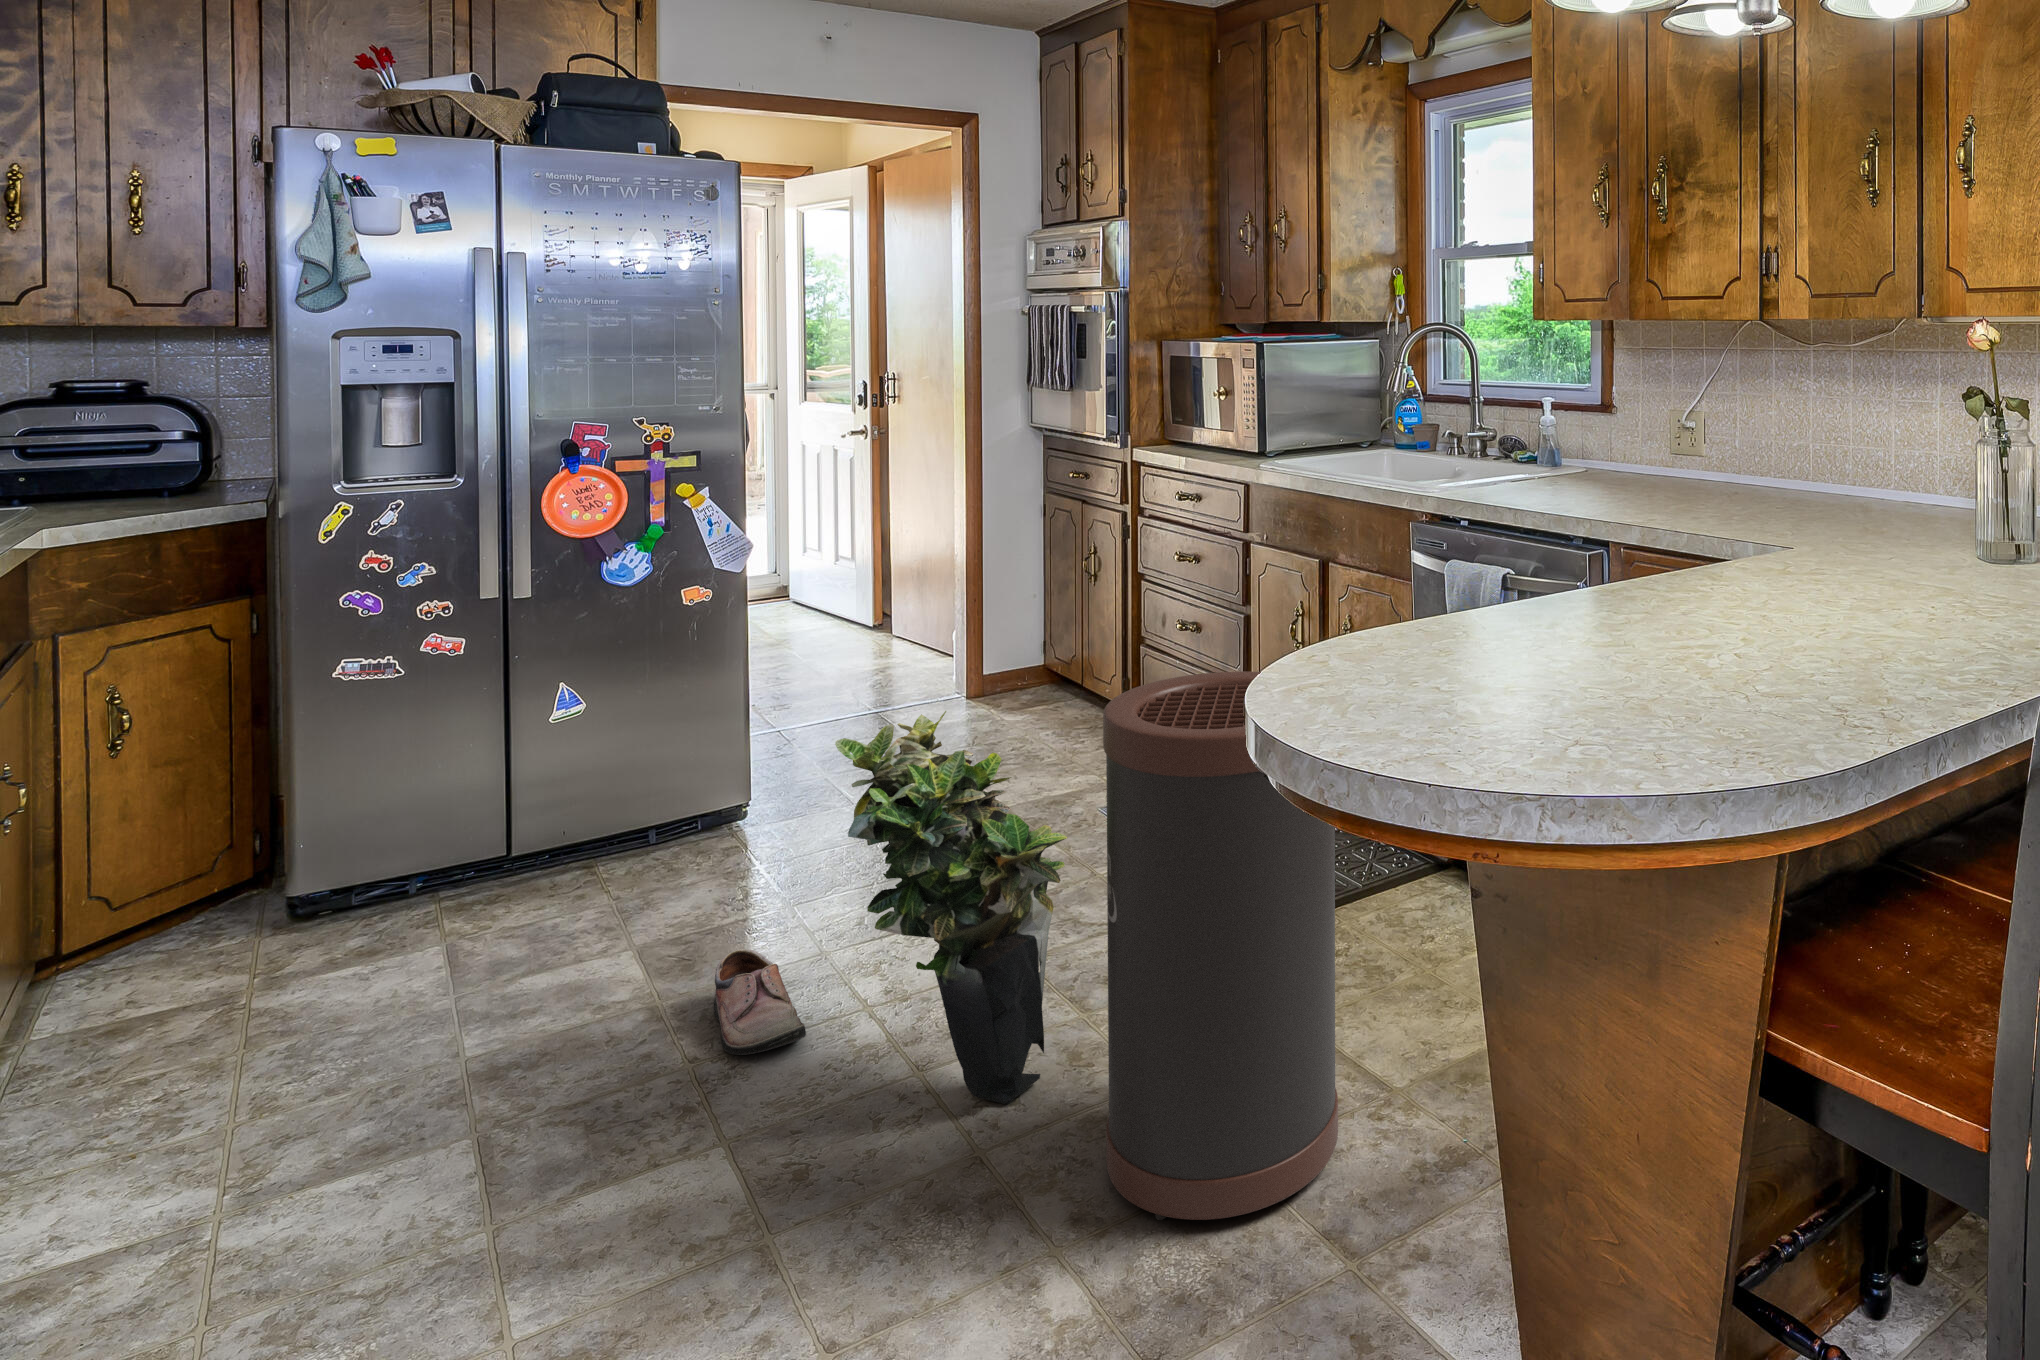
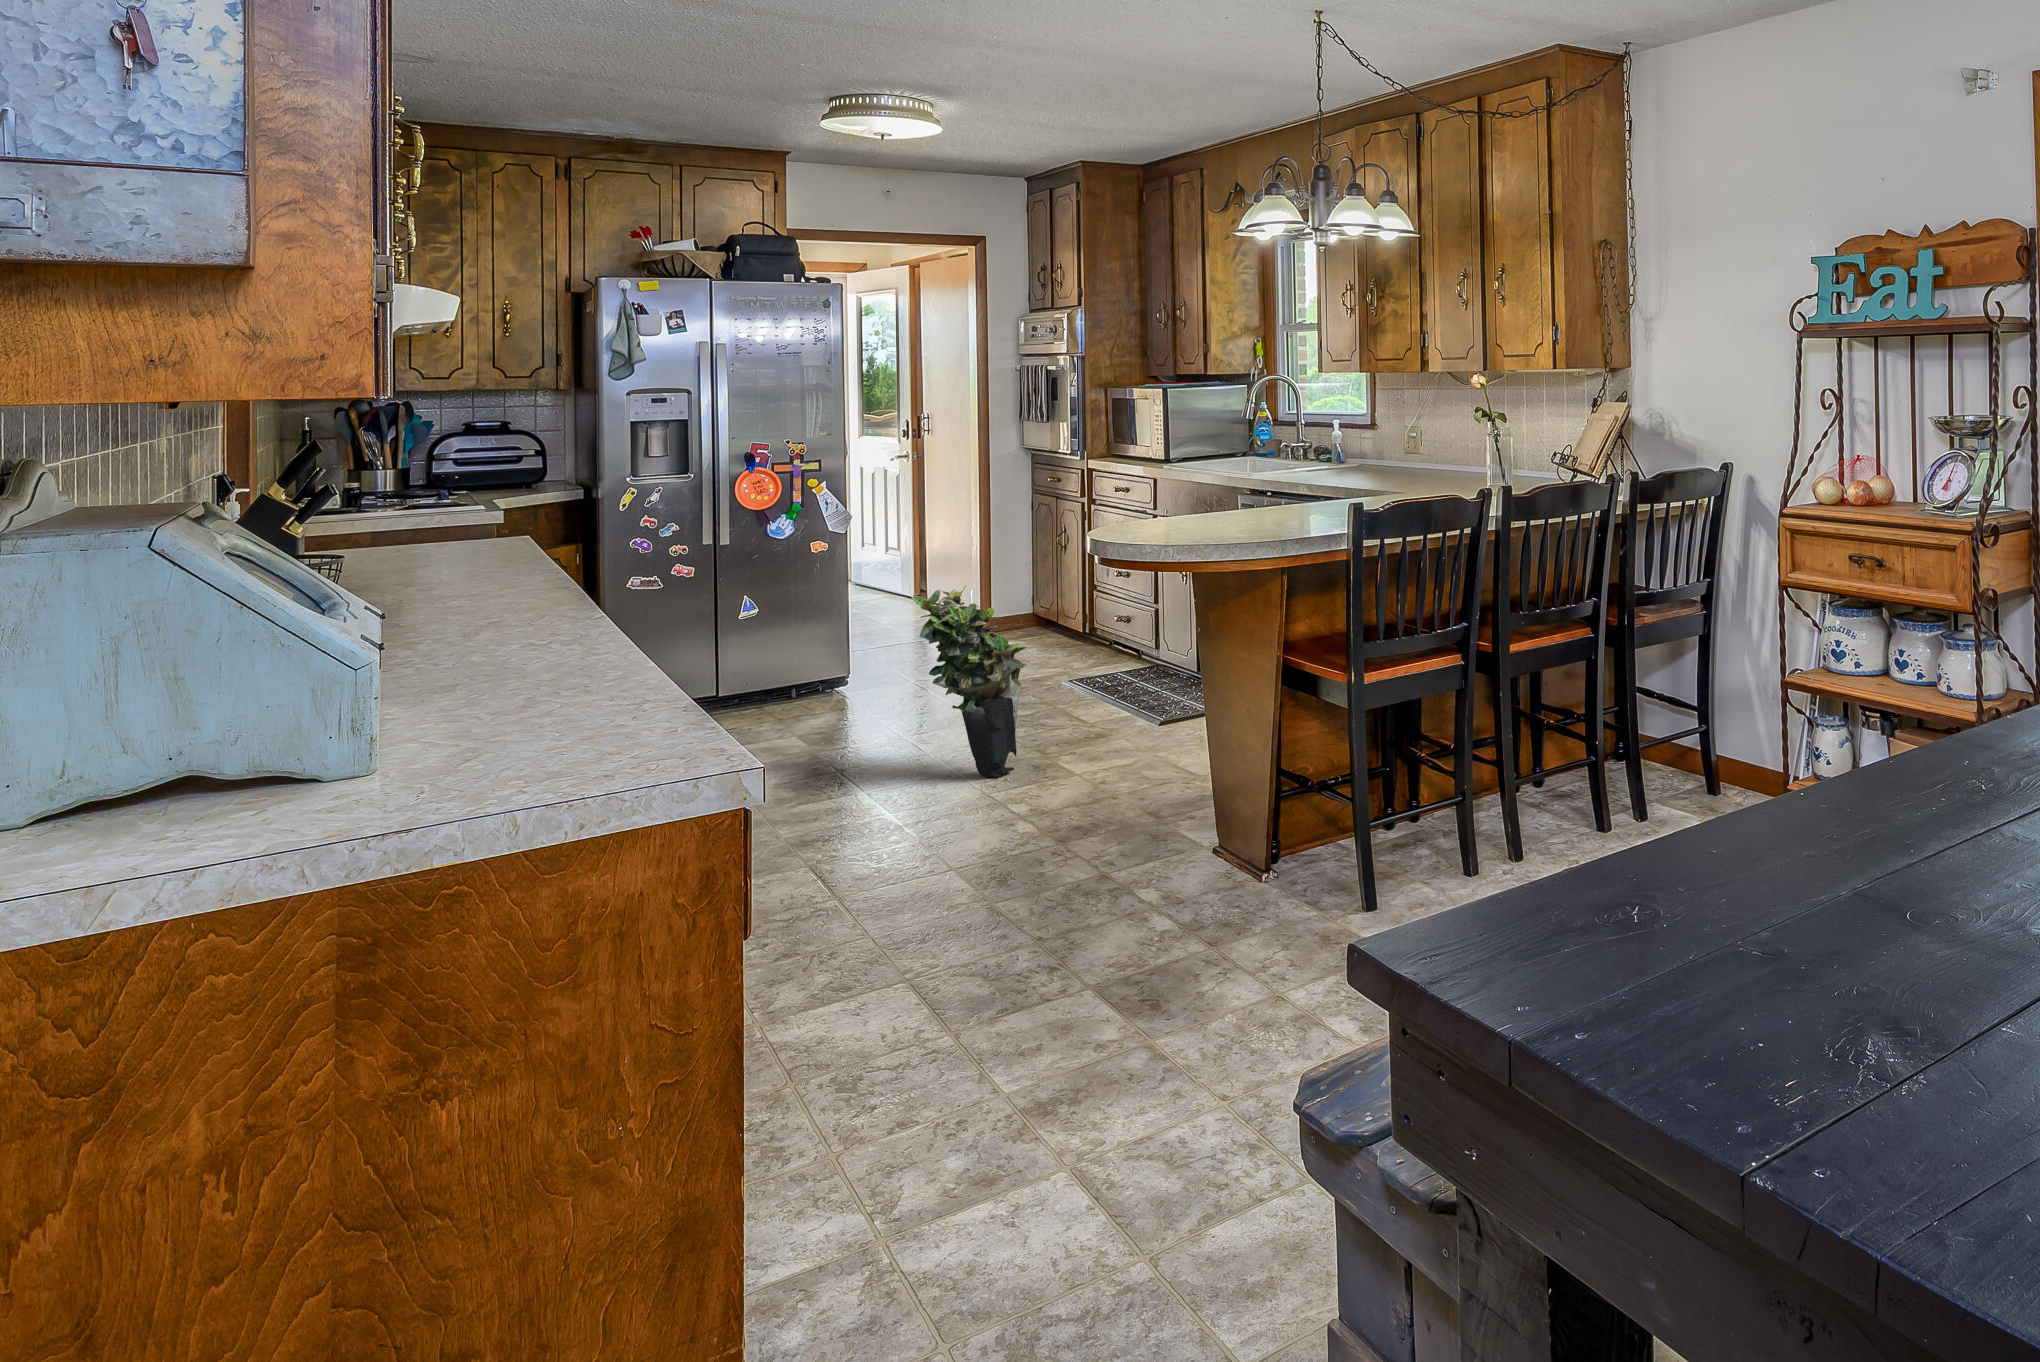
trash can: present [1103,671,1338,1220] -> none [1040,559,1157,805]
shoe: present [714,949,806,1055] -> none [846,722,896,764]

